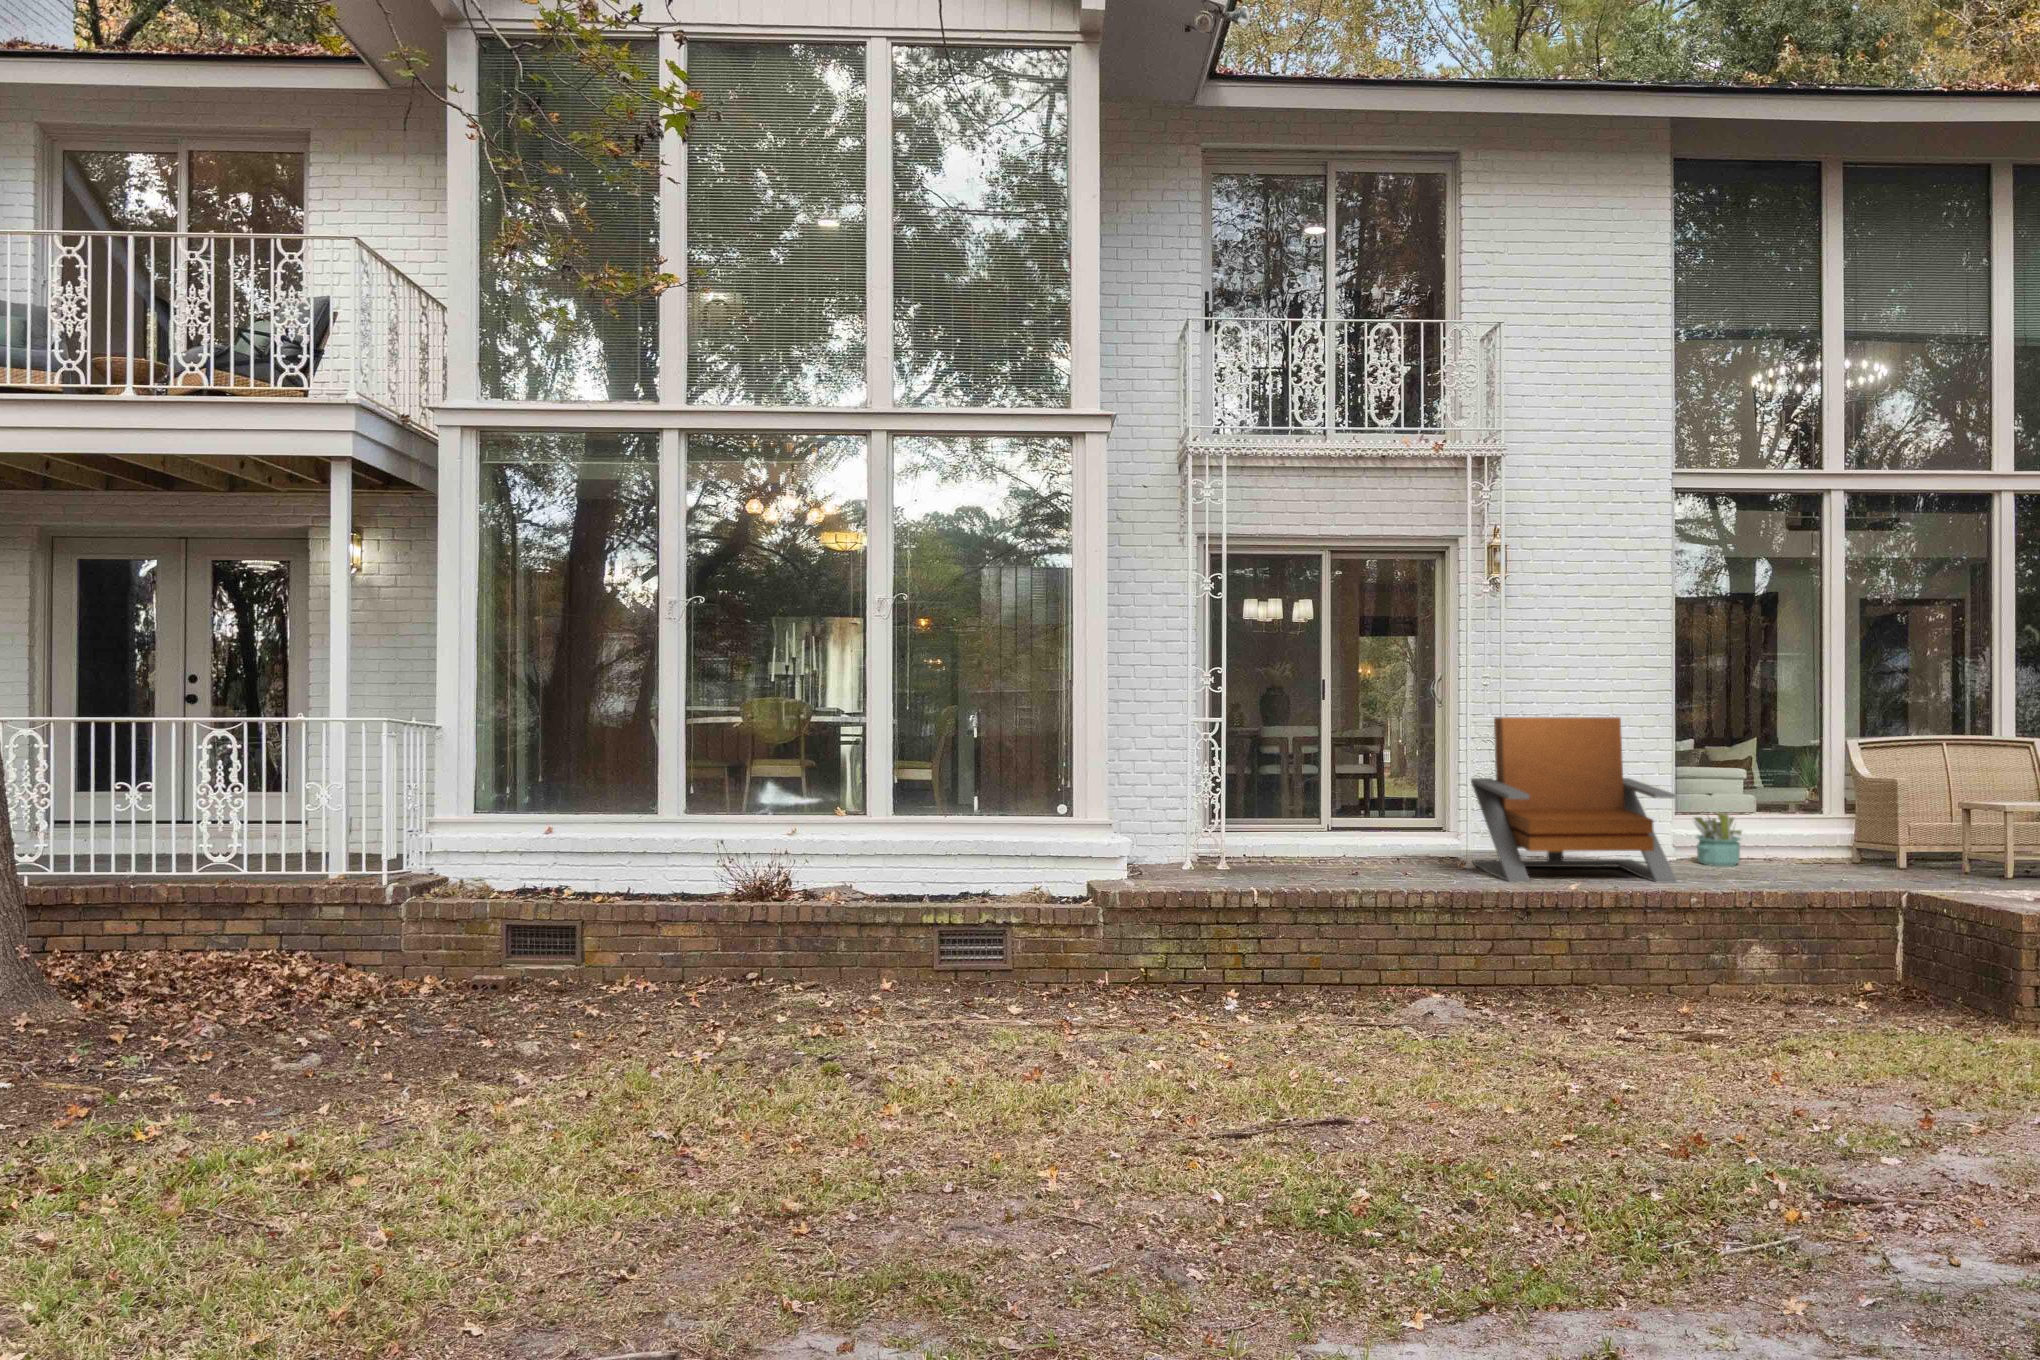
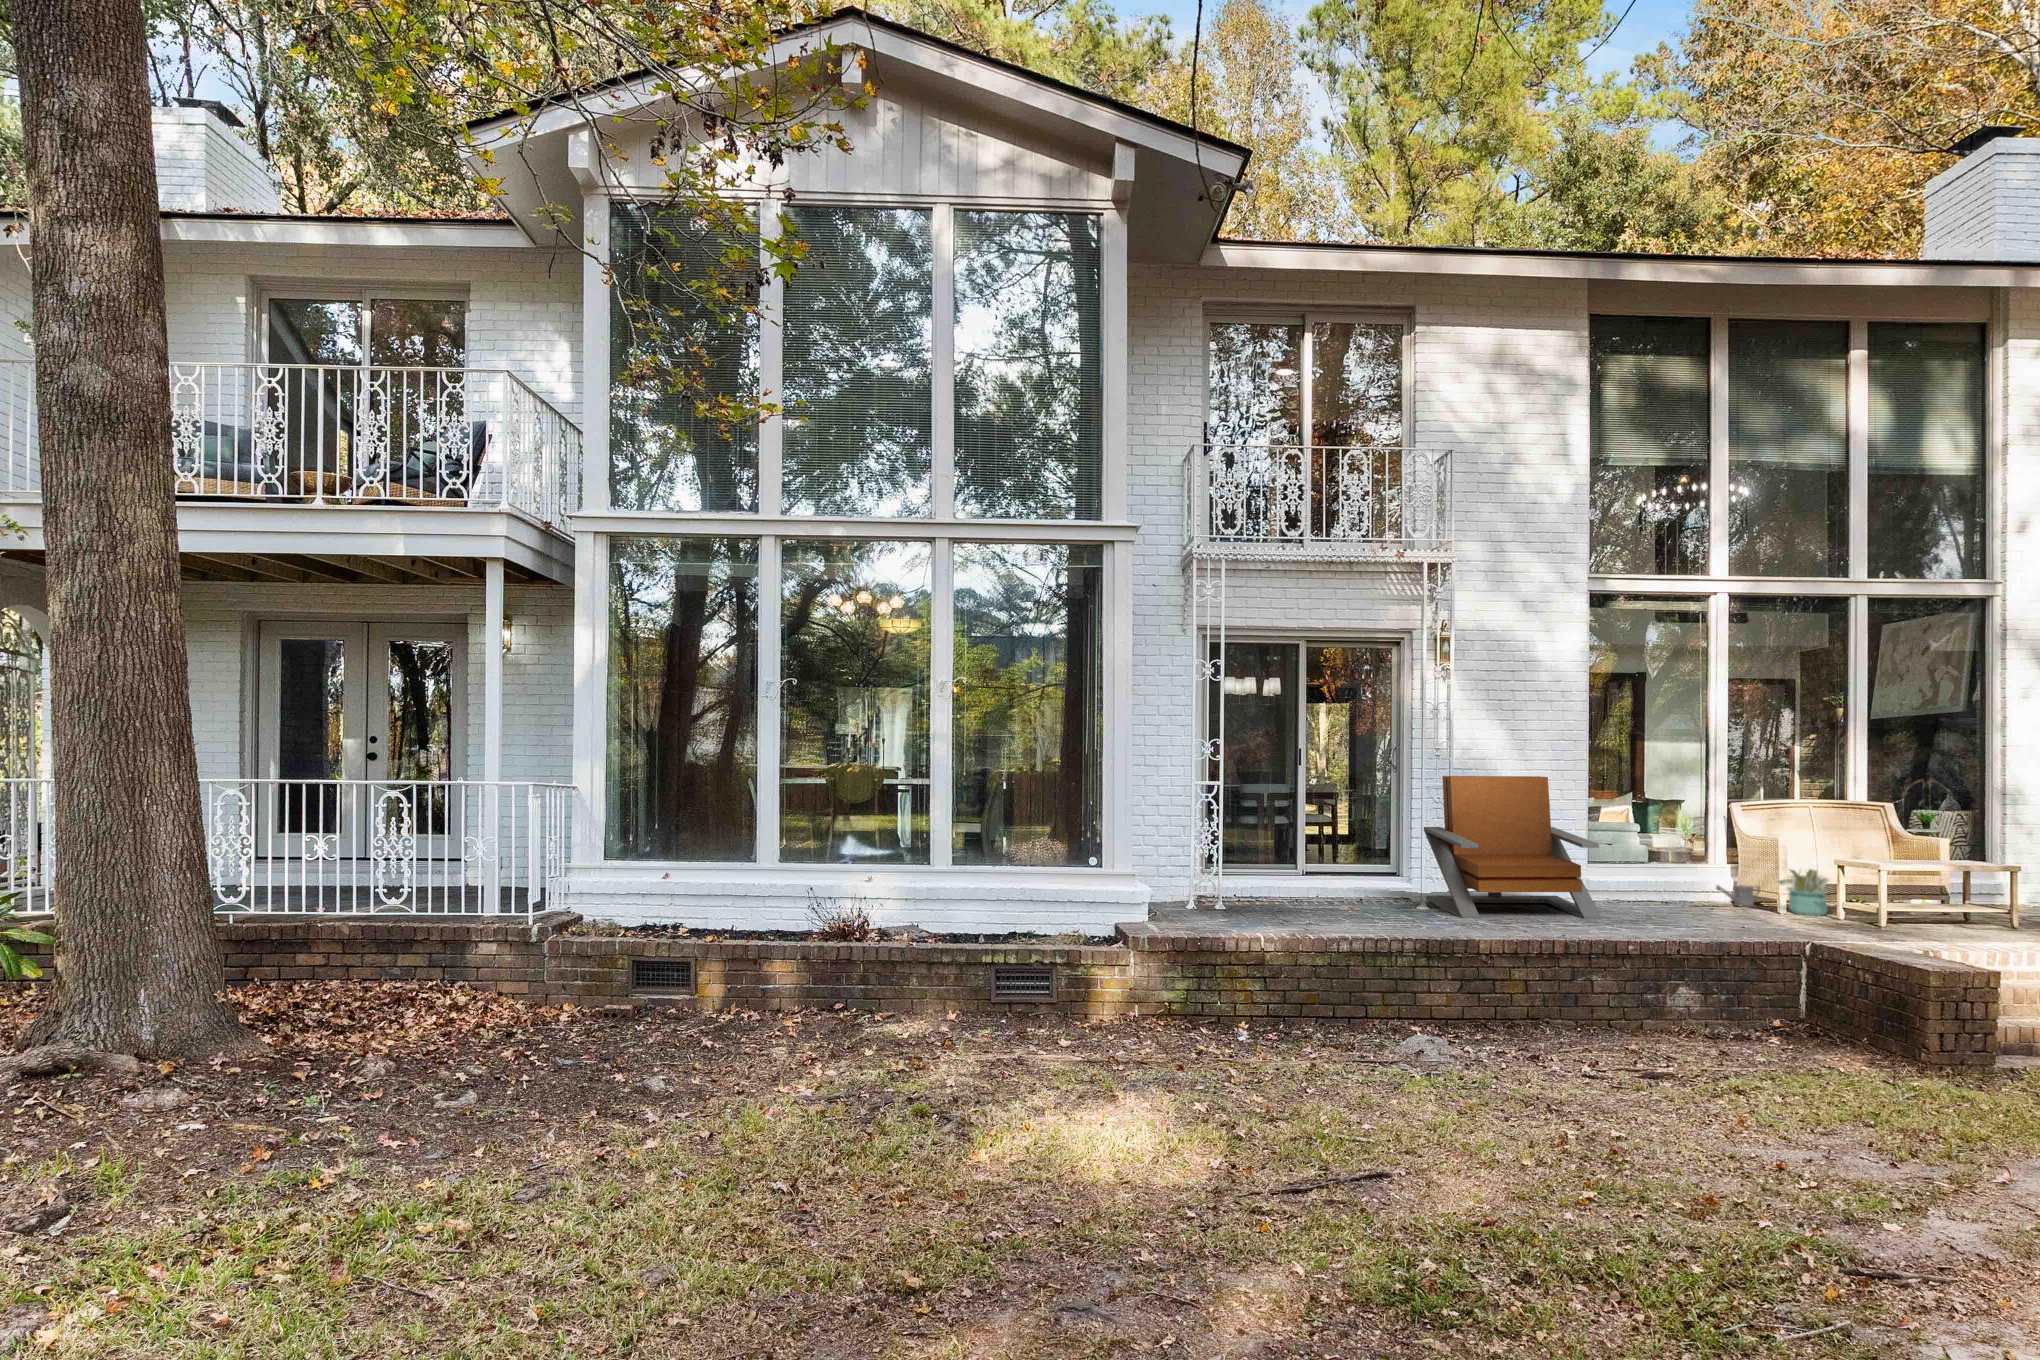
decorative plant: present [1693,812,1742,866] -> present [1777,869,1829,916]
watering can: none [1824,845,1878,871] -> present [1716,885,1760,907]

